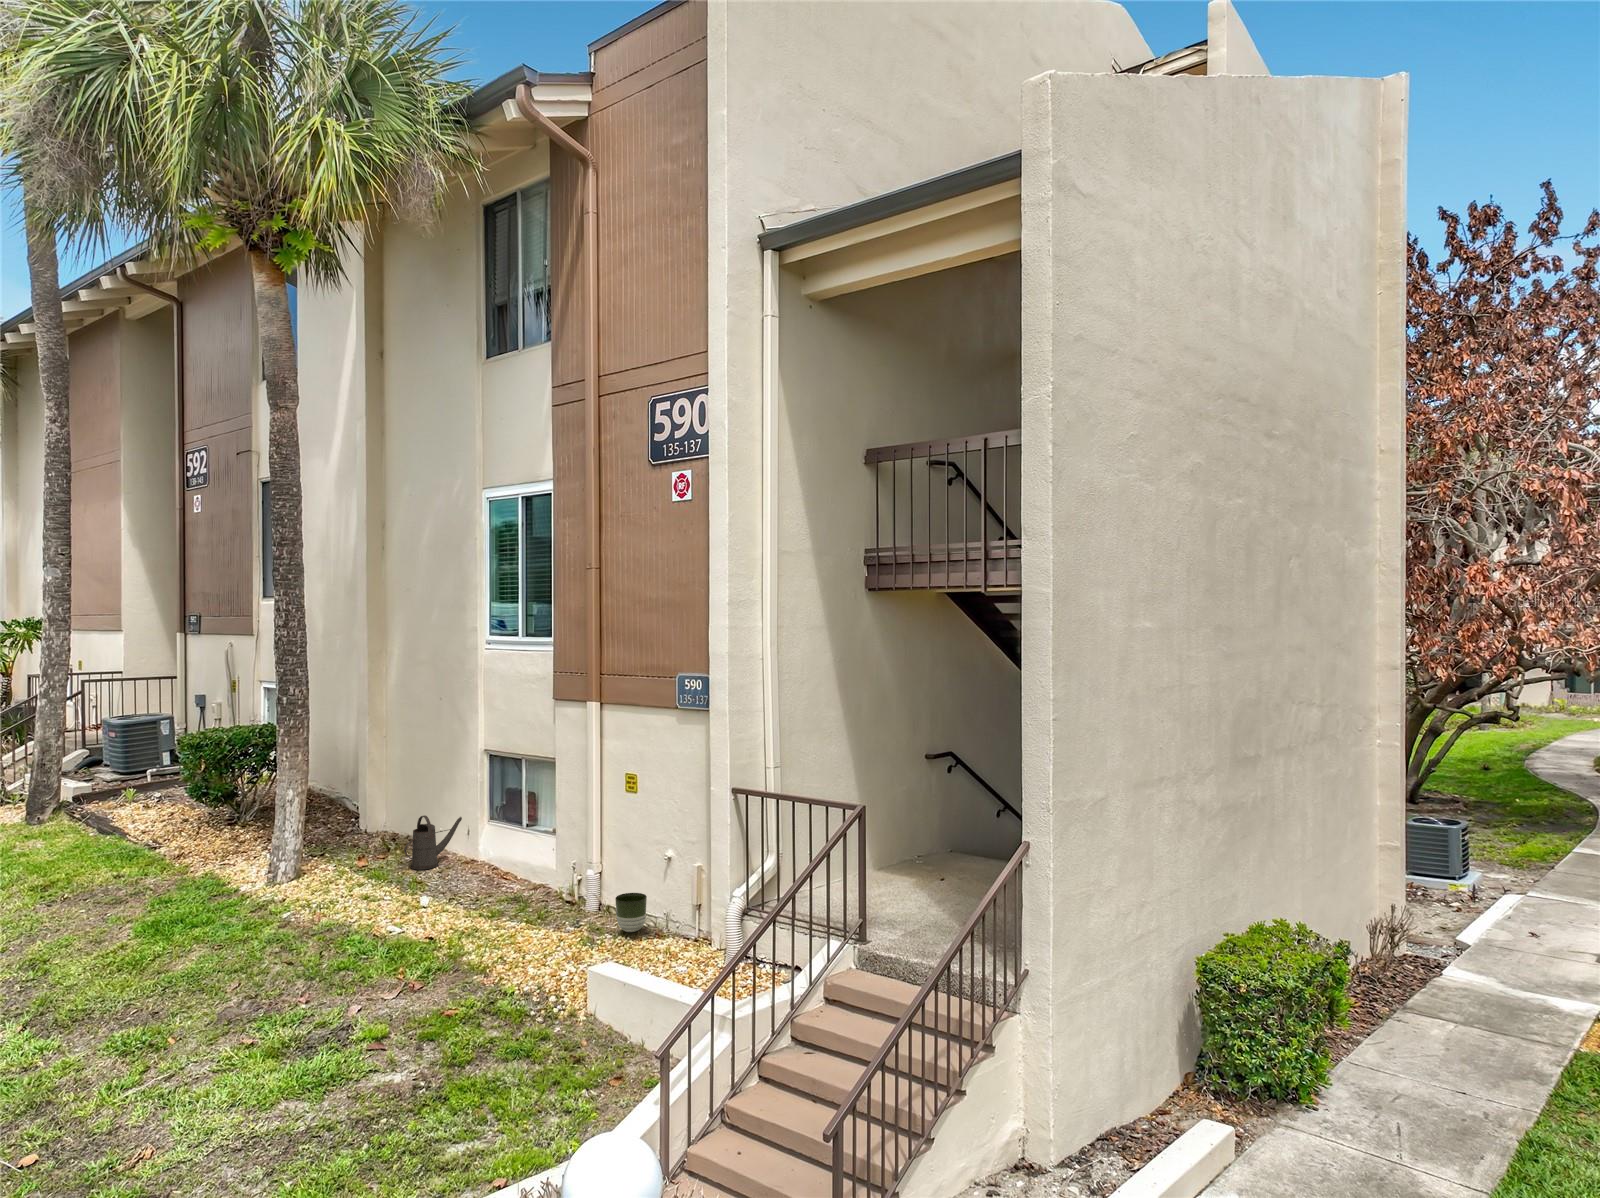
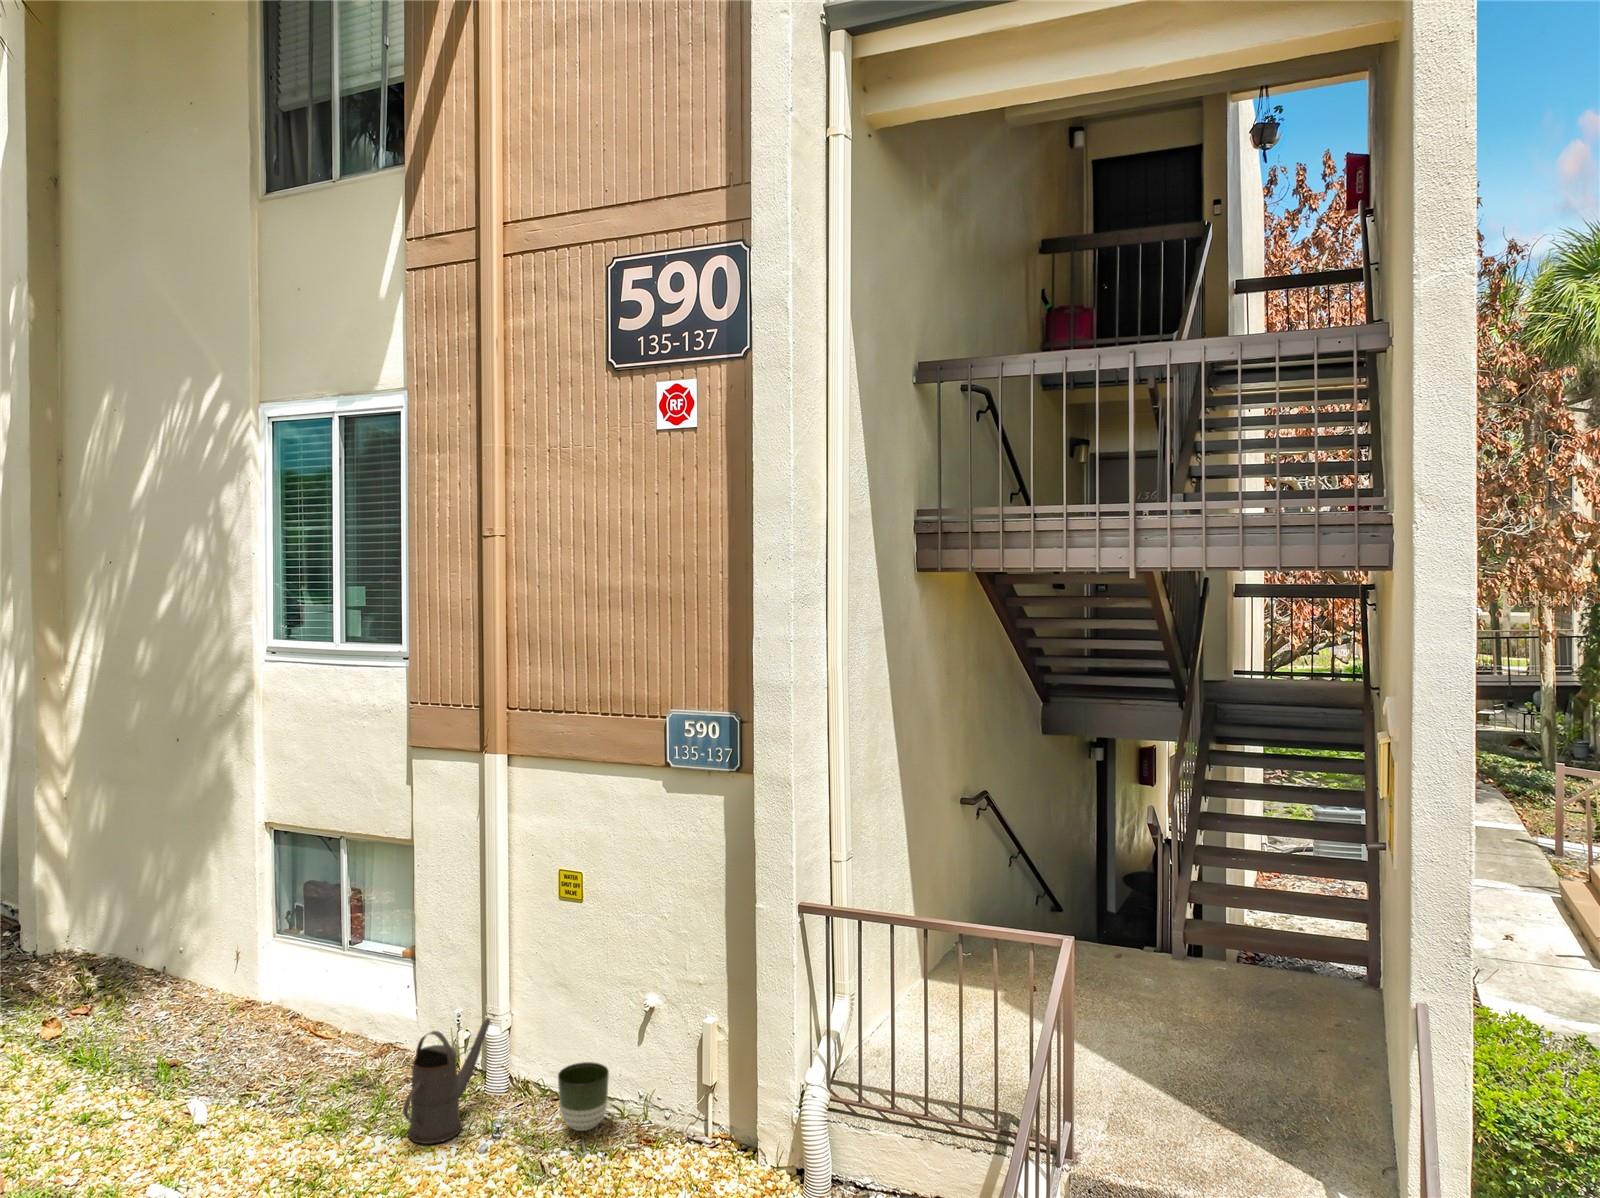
watering can: present [404,815,462,870] -> present [403,1018,490,1144]

